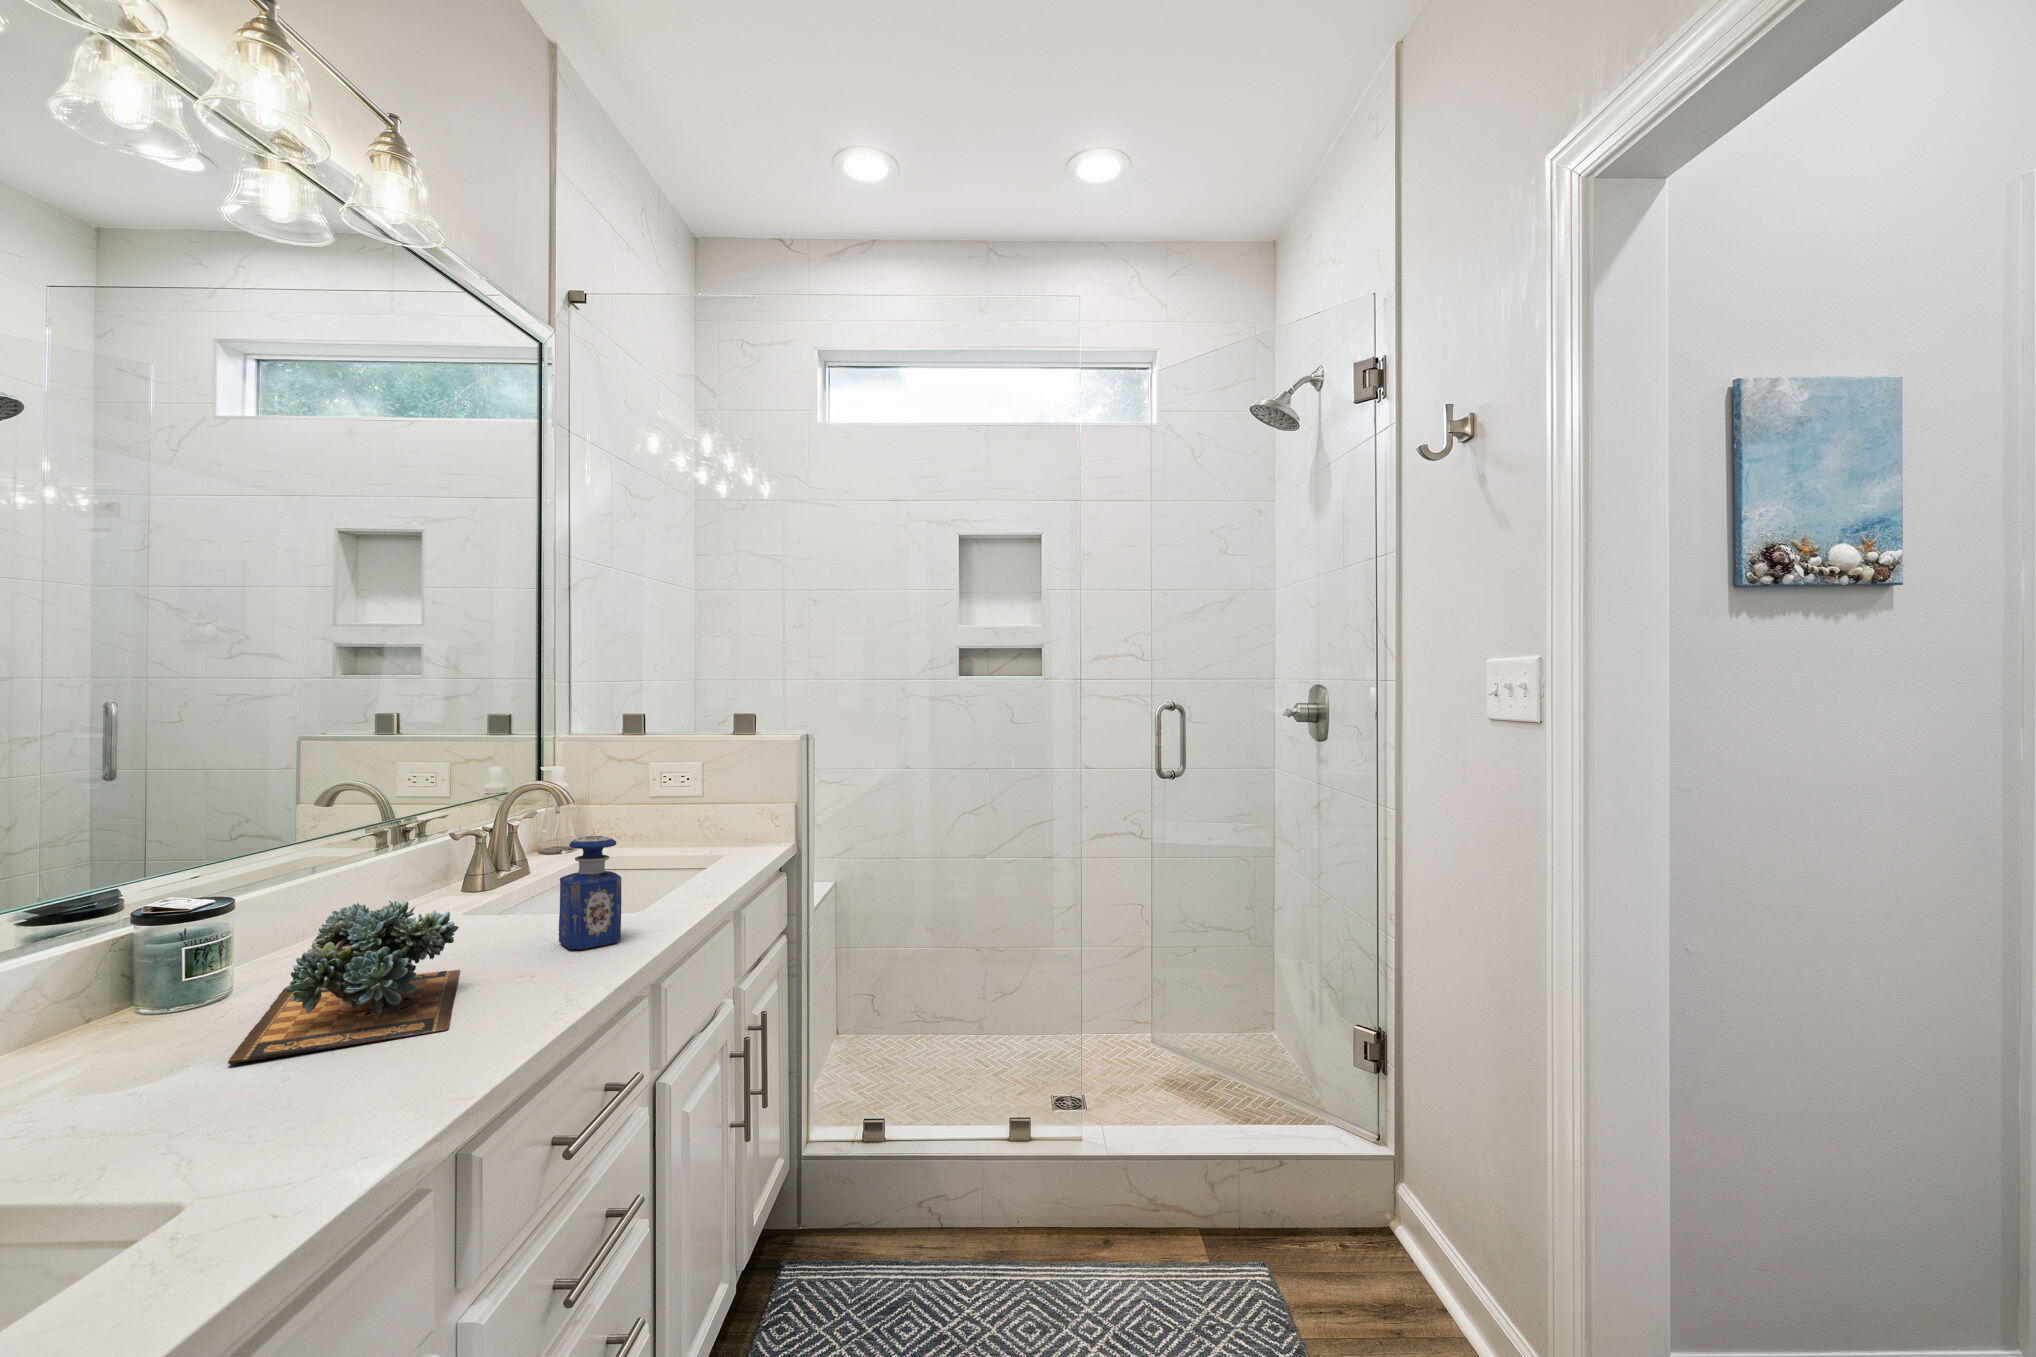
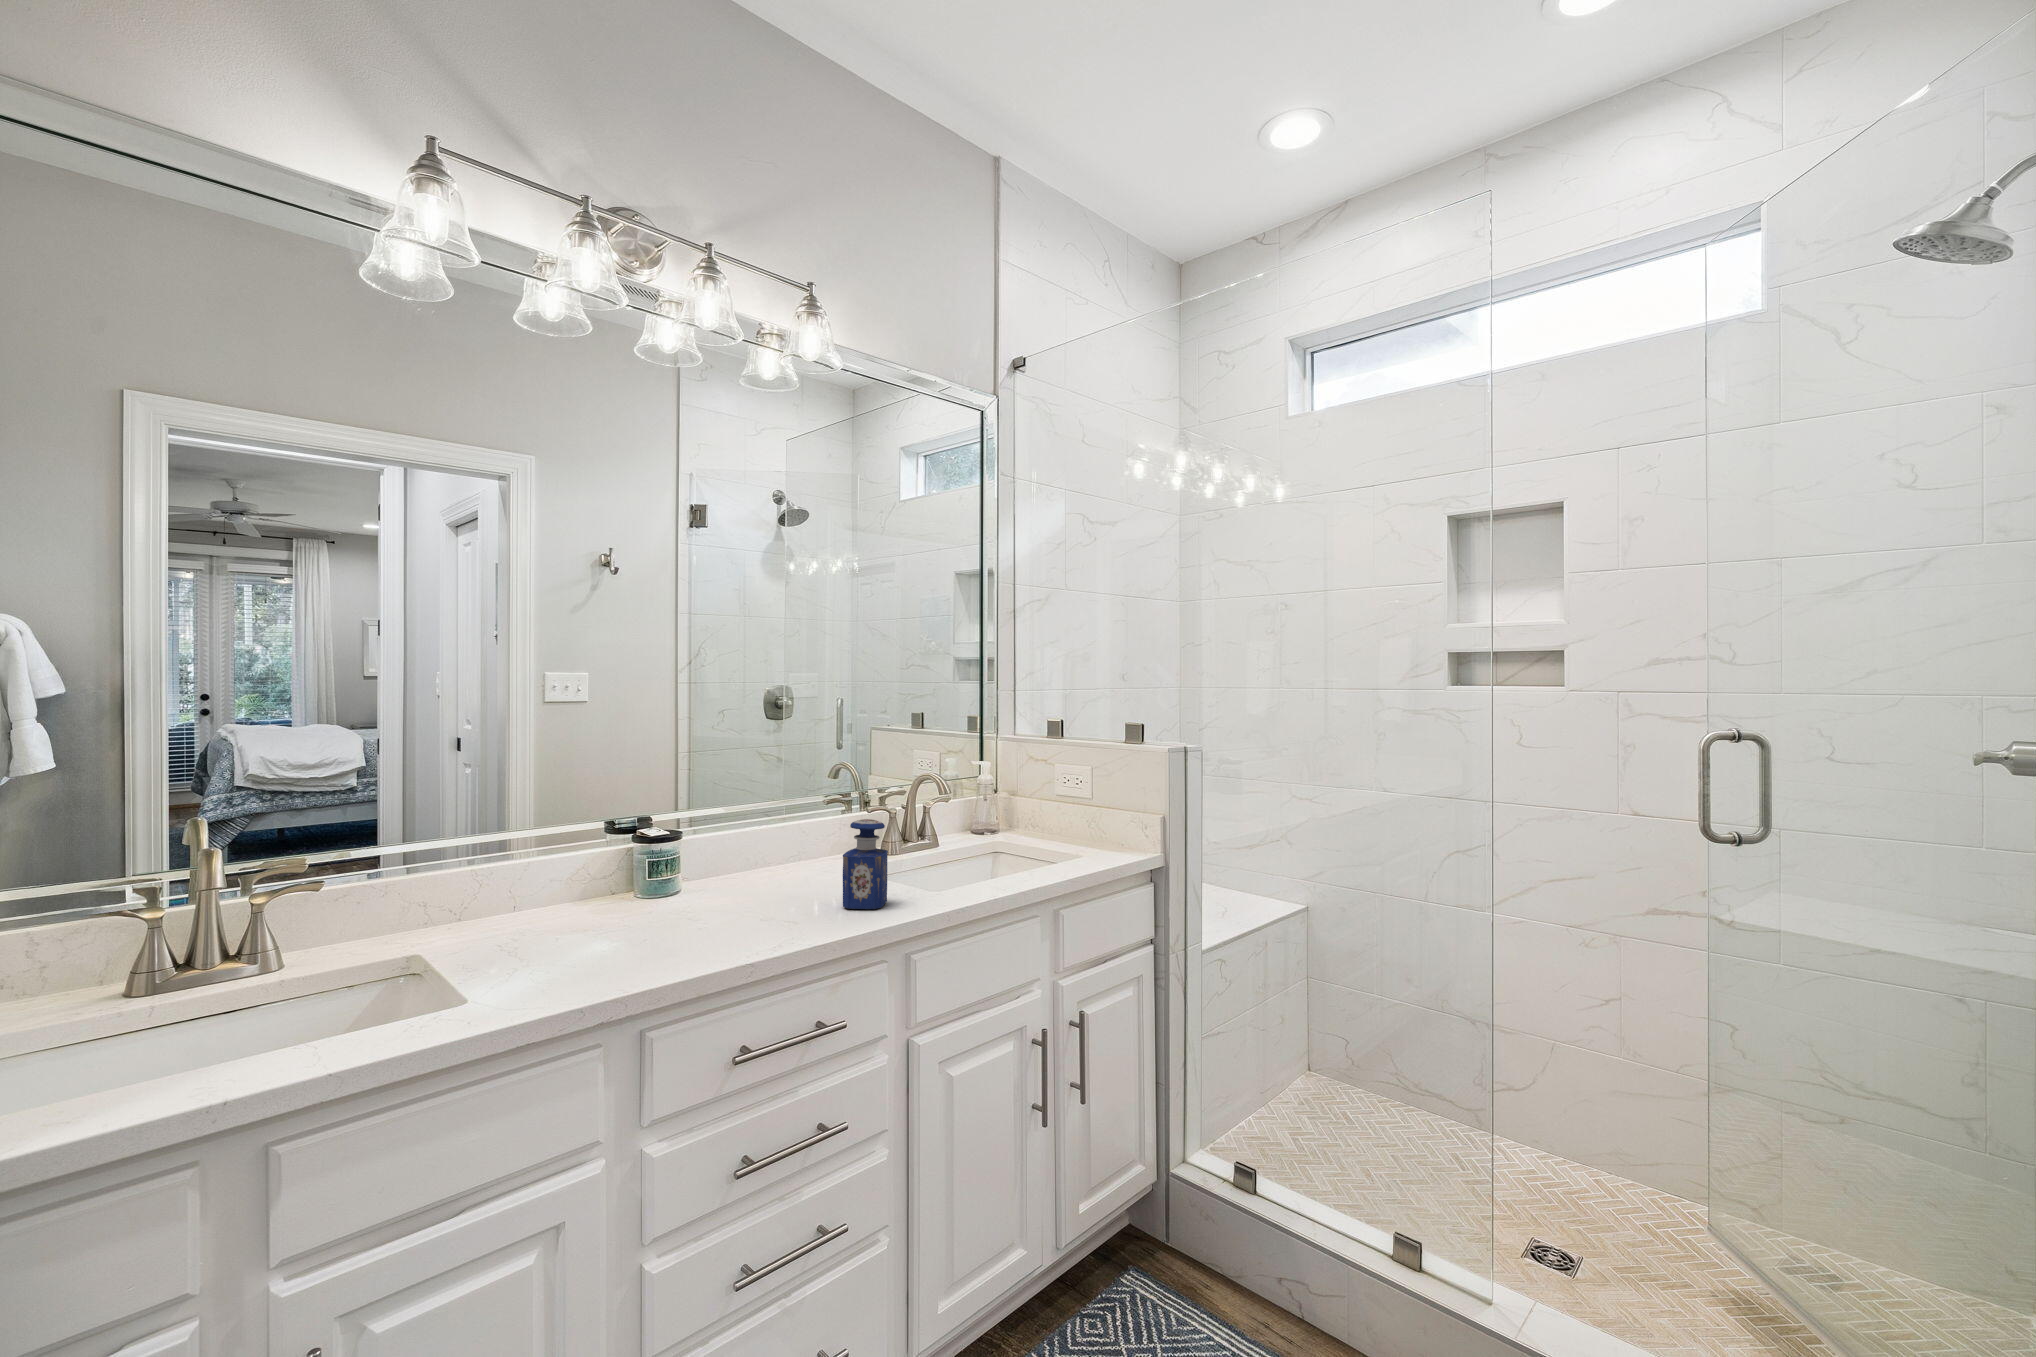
succulent plant: present [228,901,460,1064] -> none [595,845,774,941]

